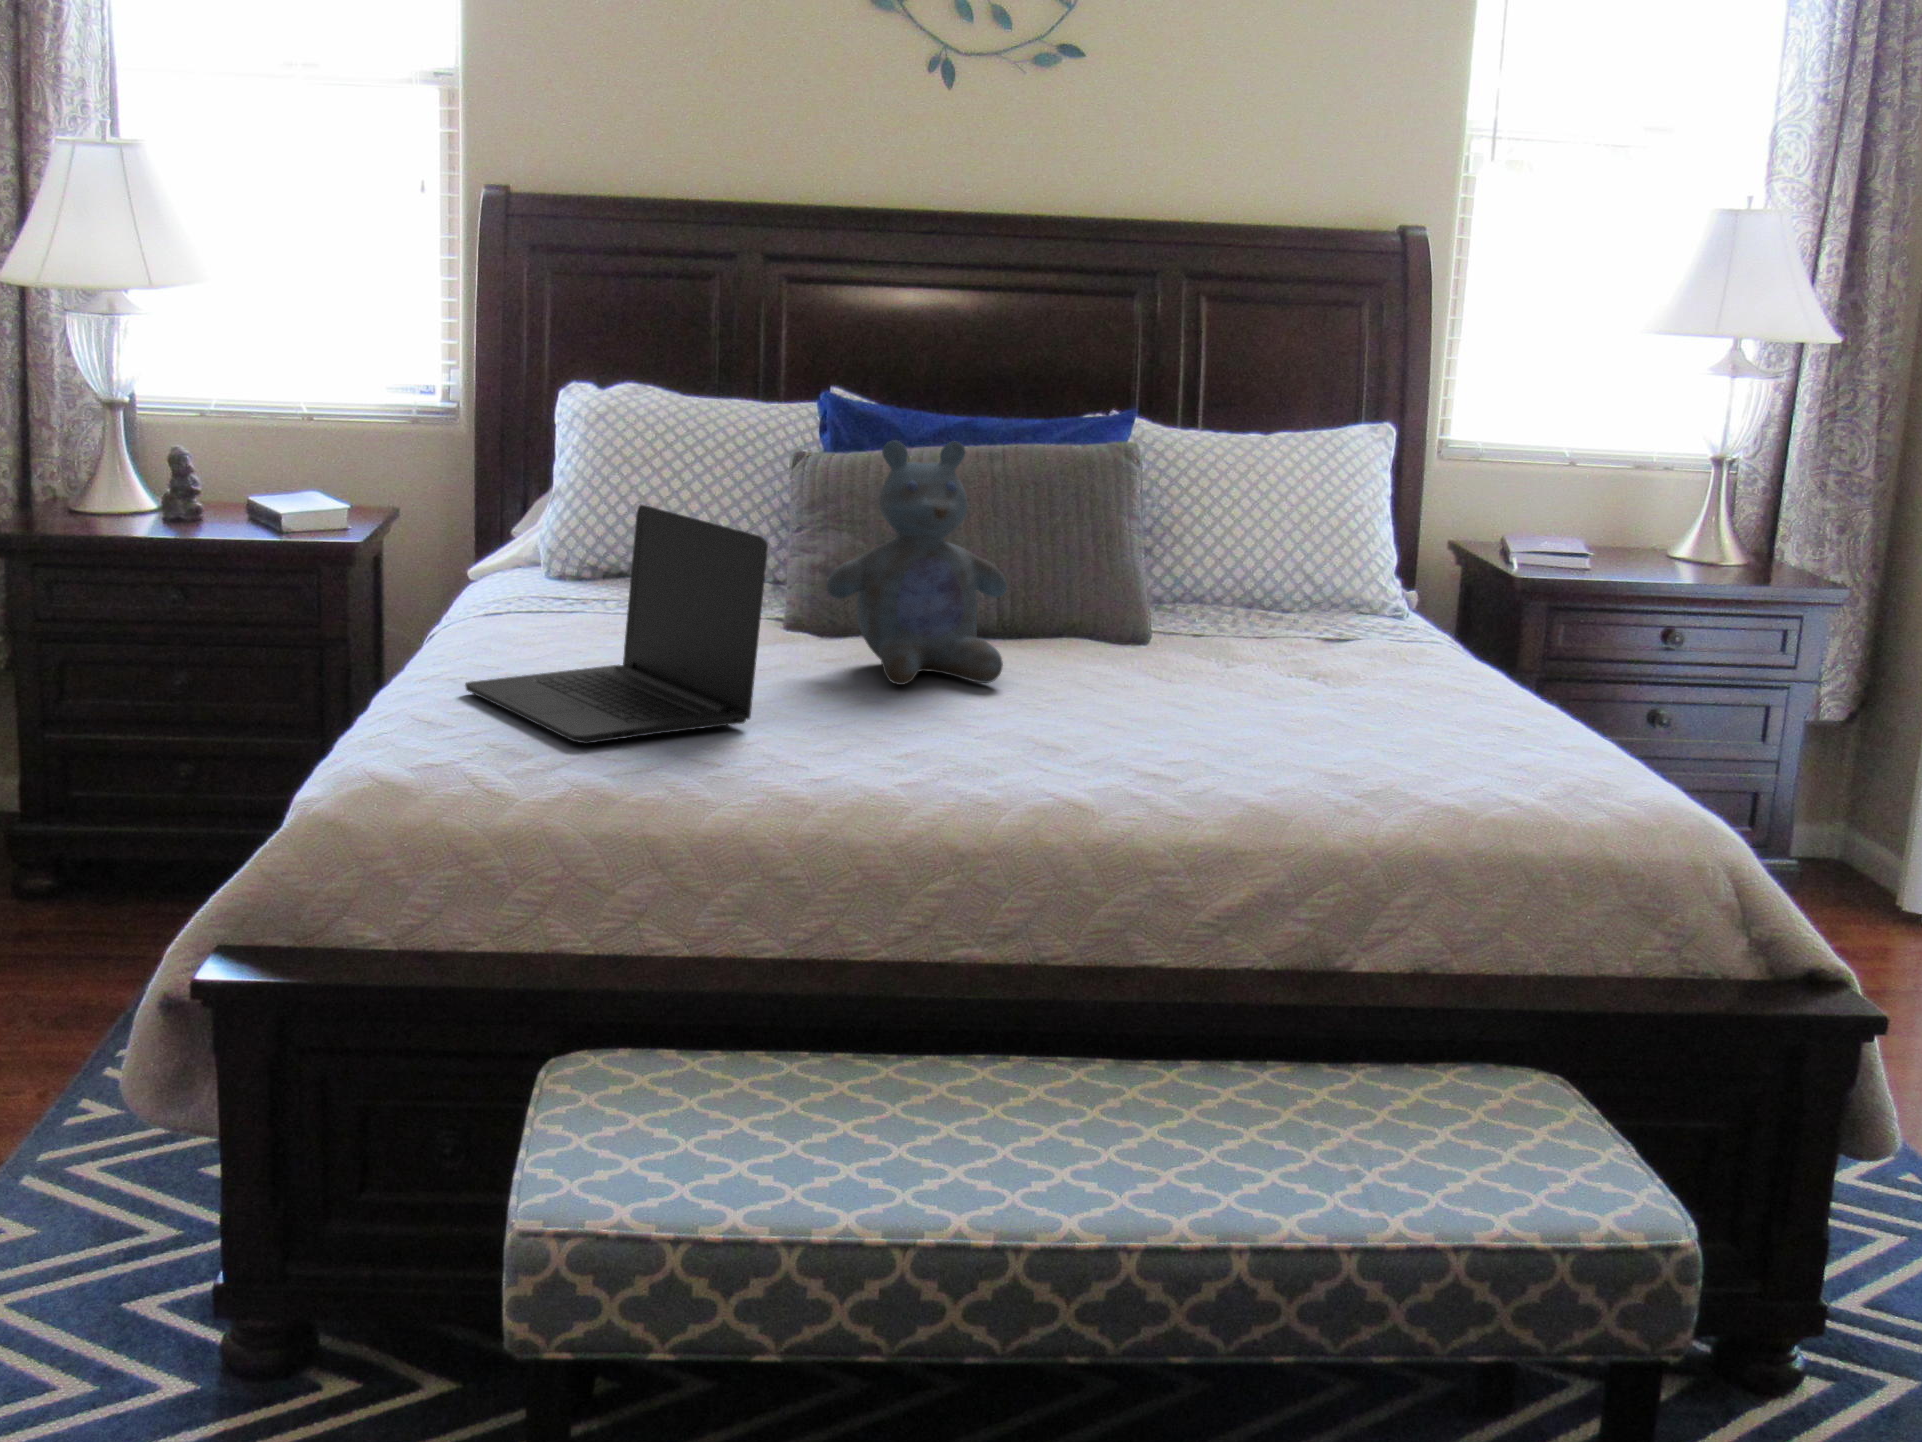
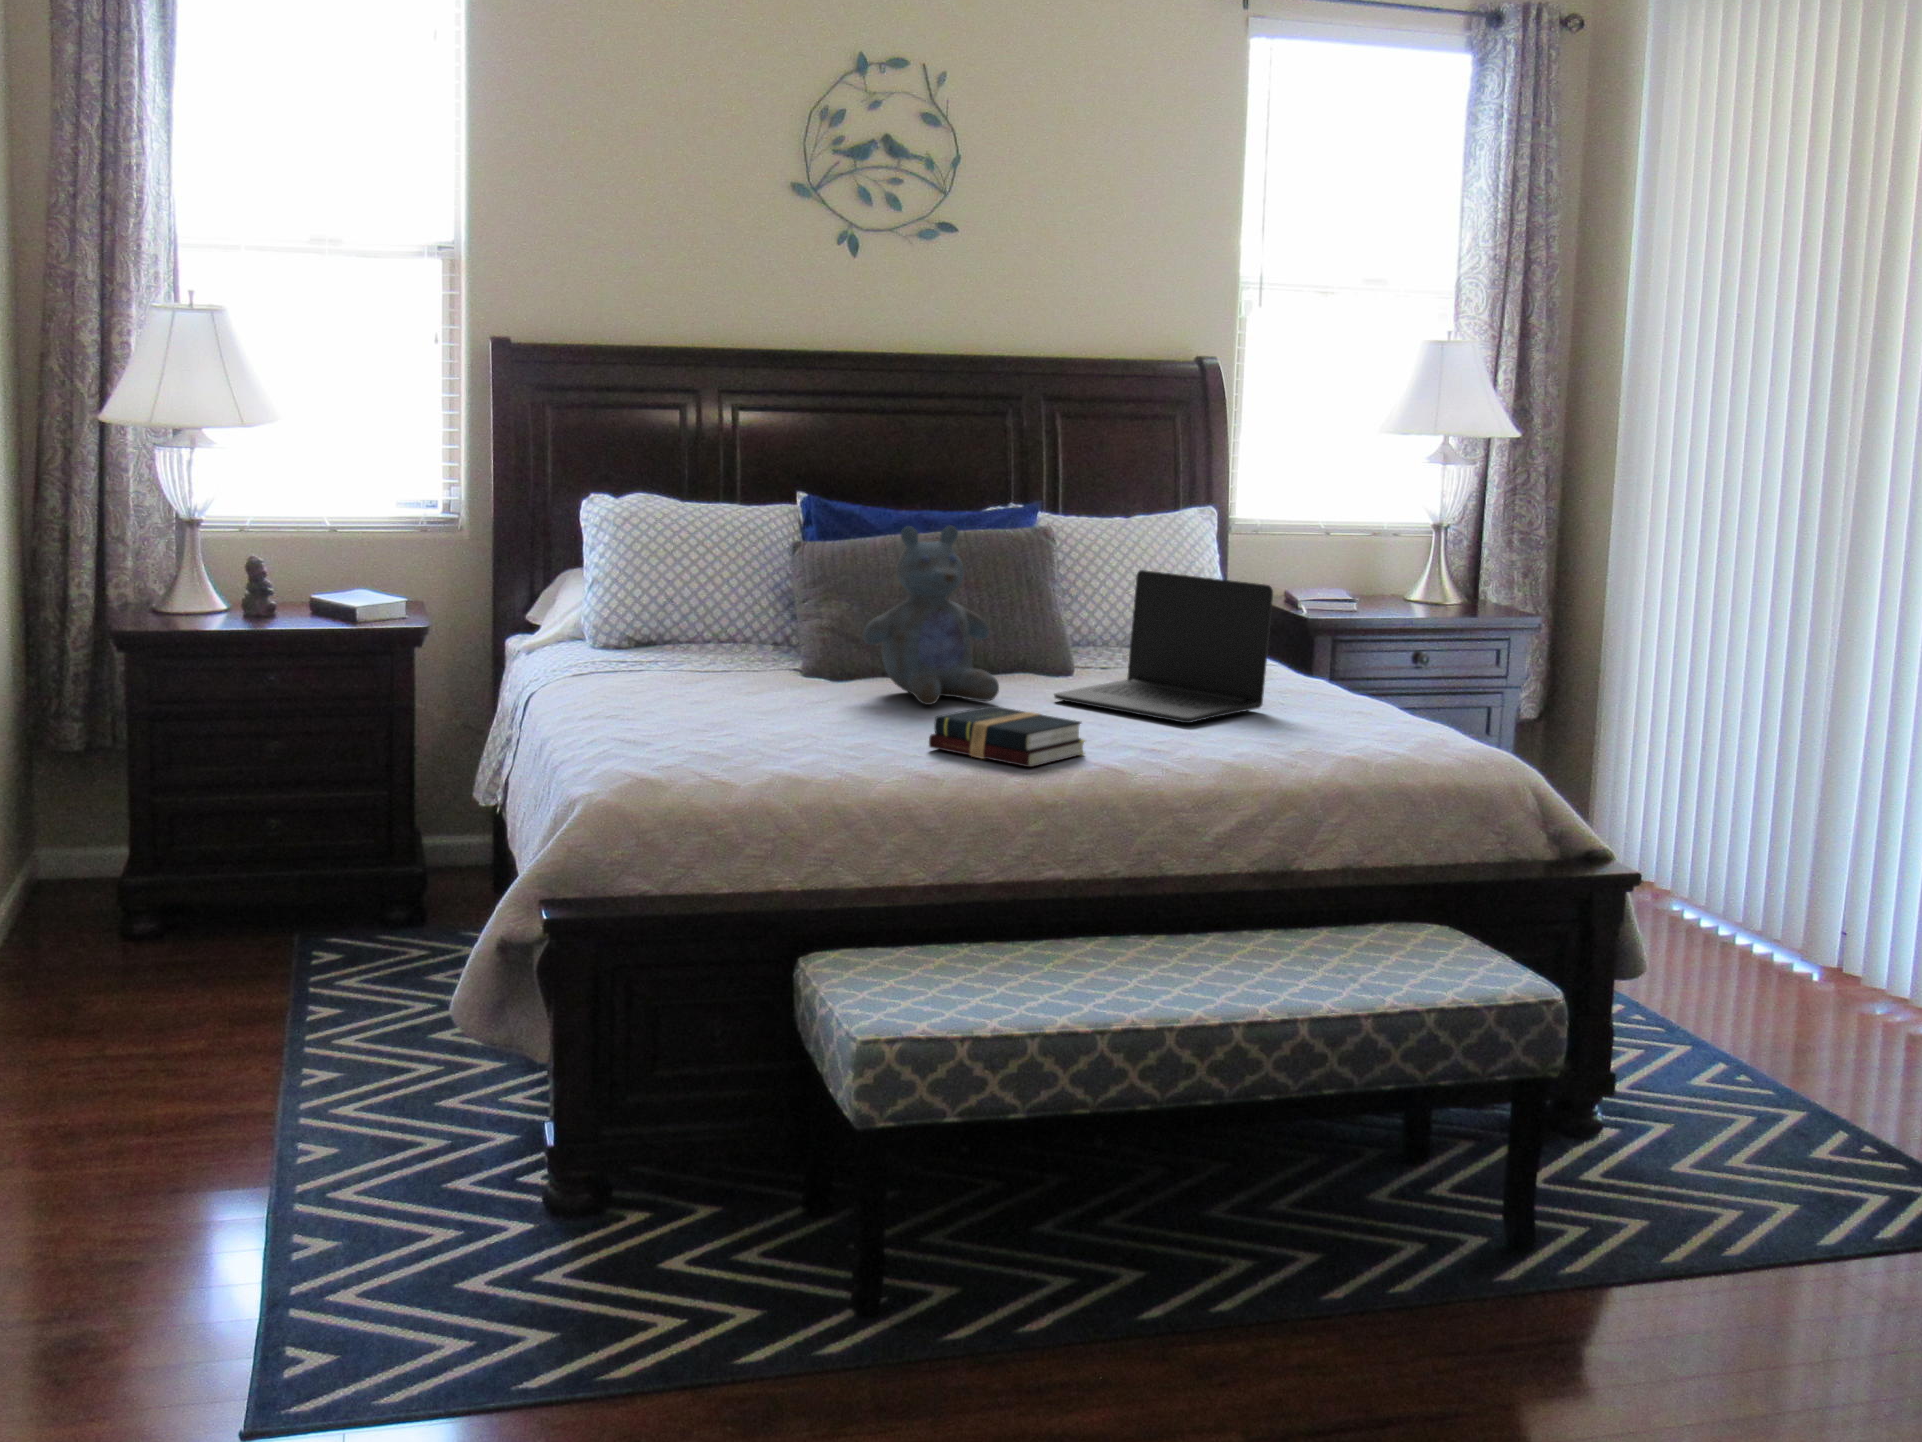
laptop: present [465,505,768,744] -> present [1054,570,1273,723]
hardback book: none [843,696,1061,794] -> present [929,706,1085,767]

